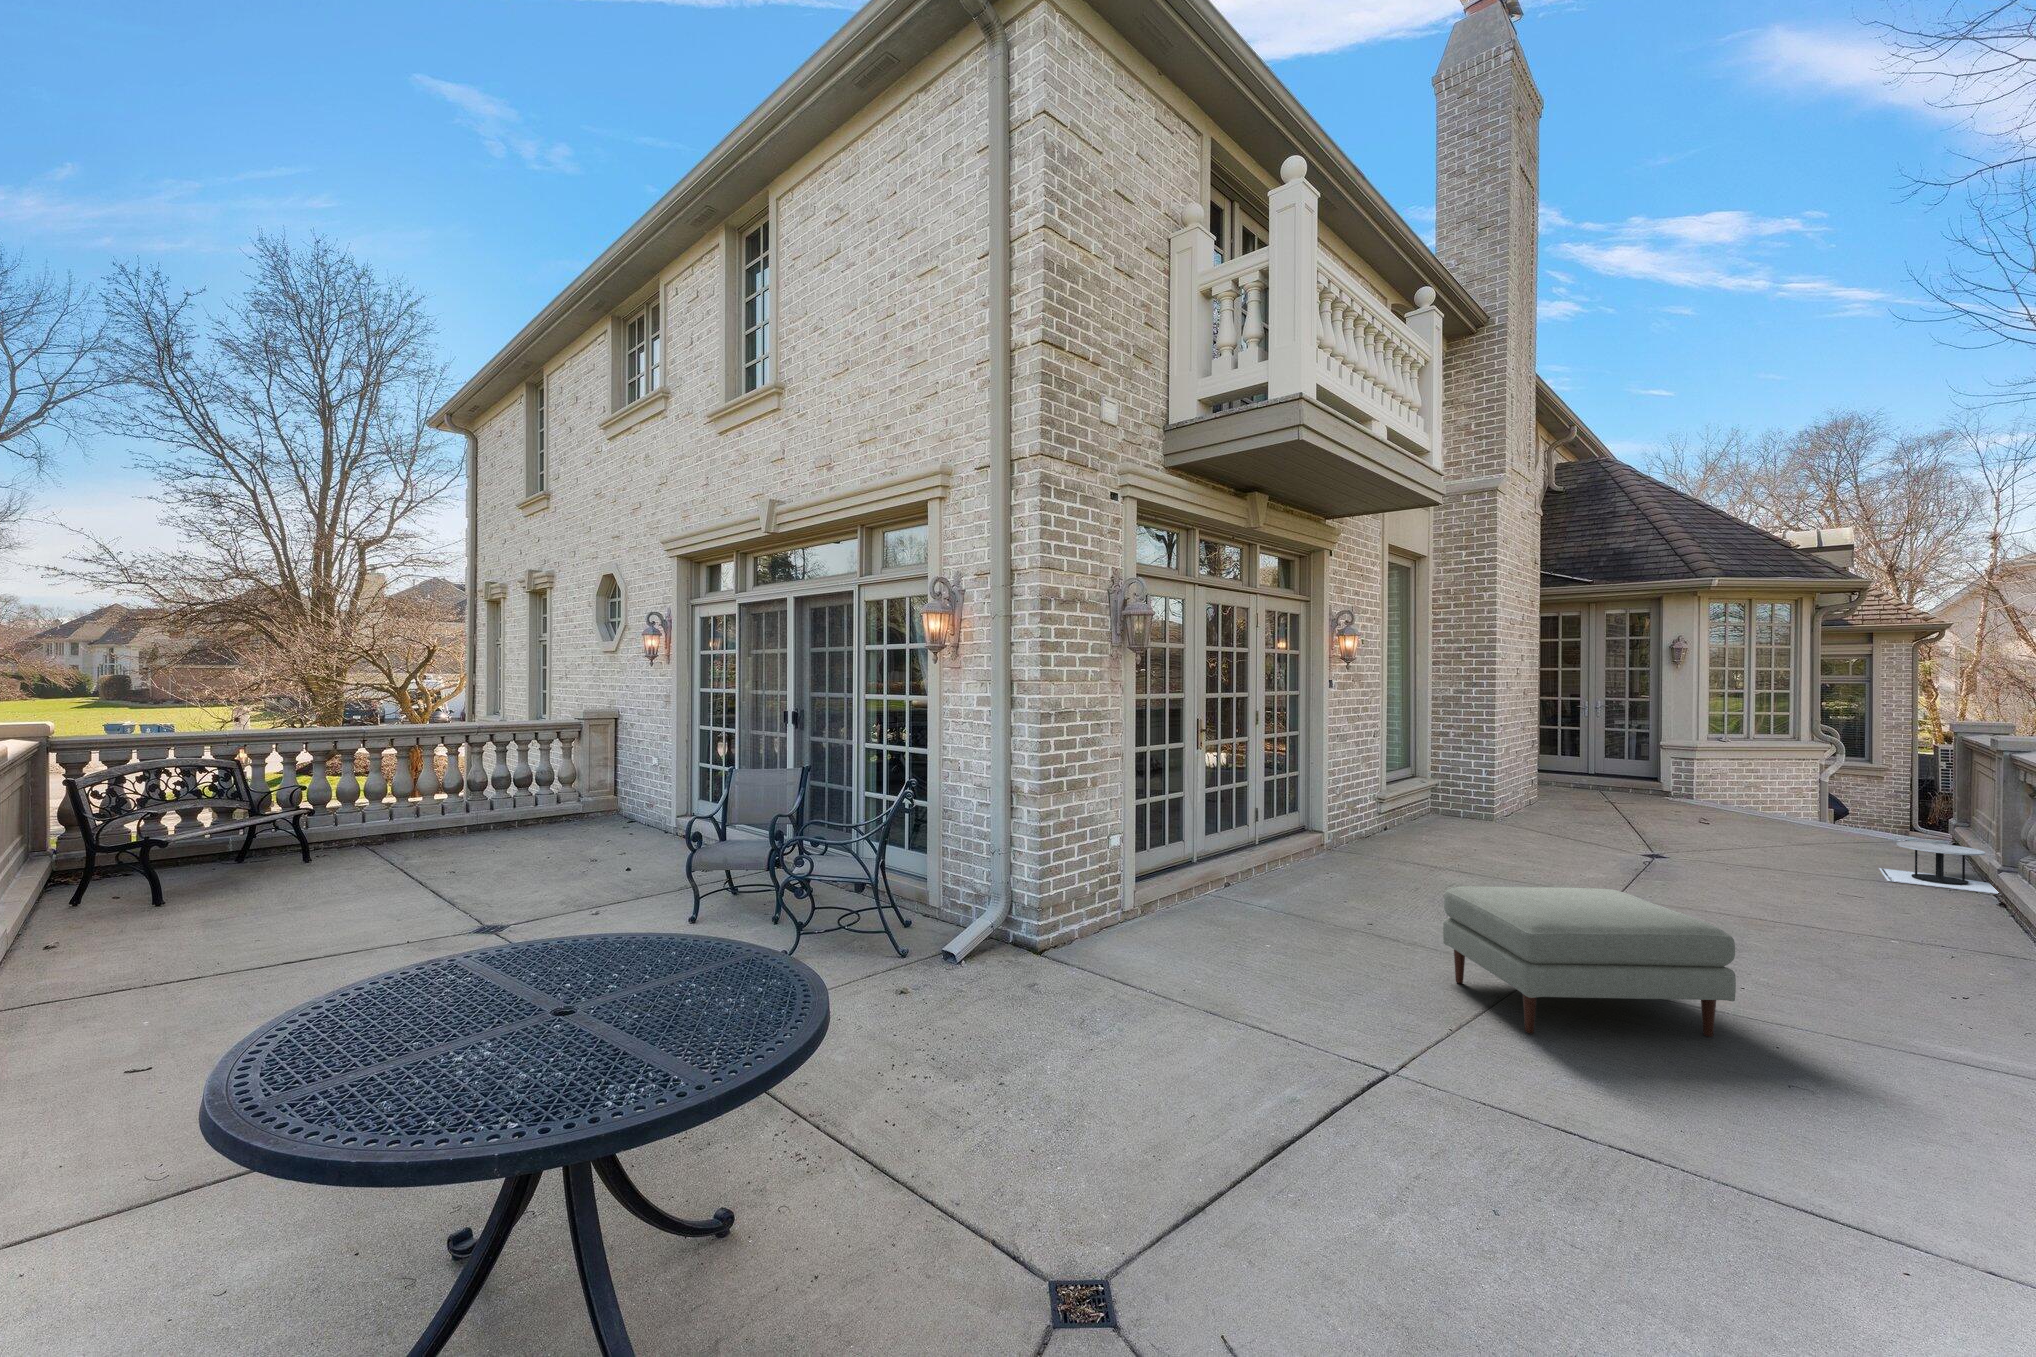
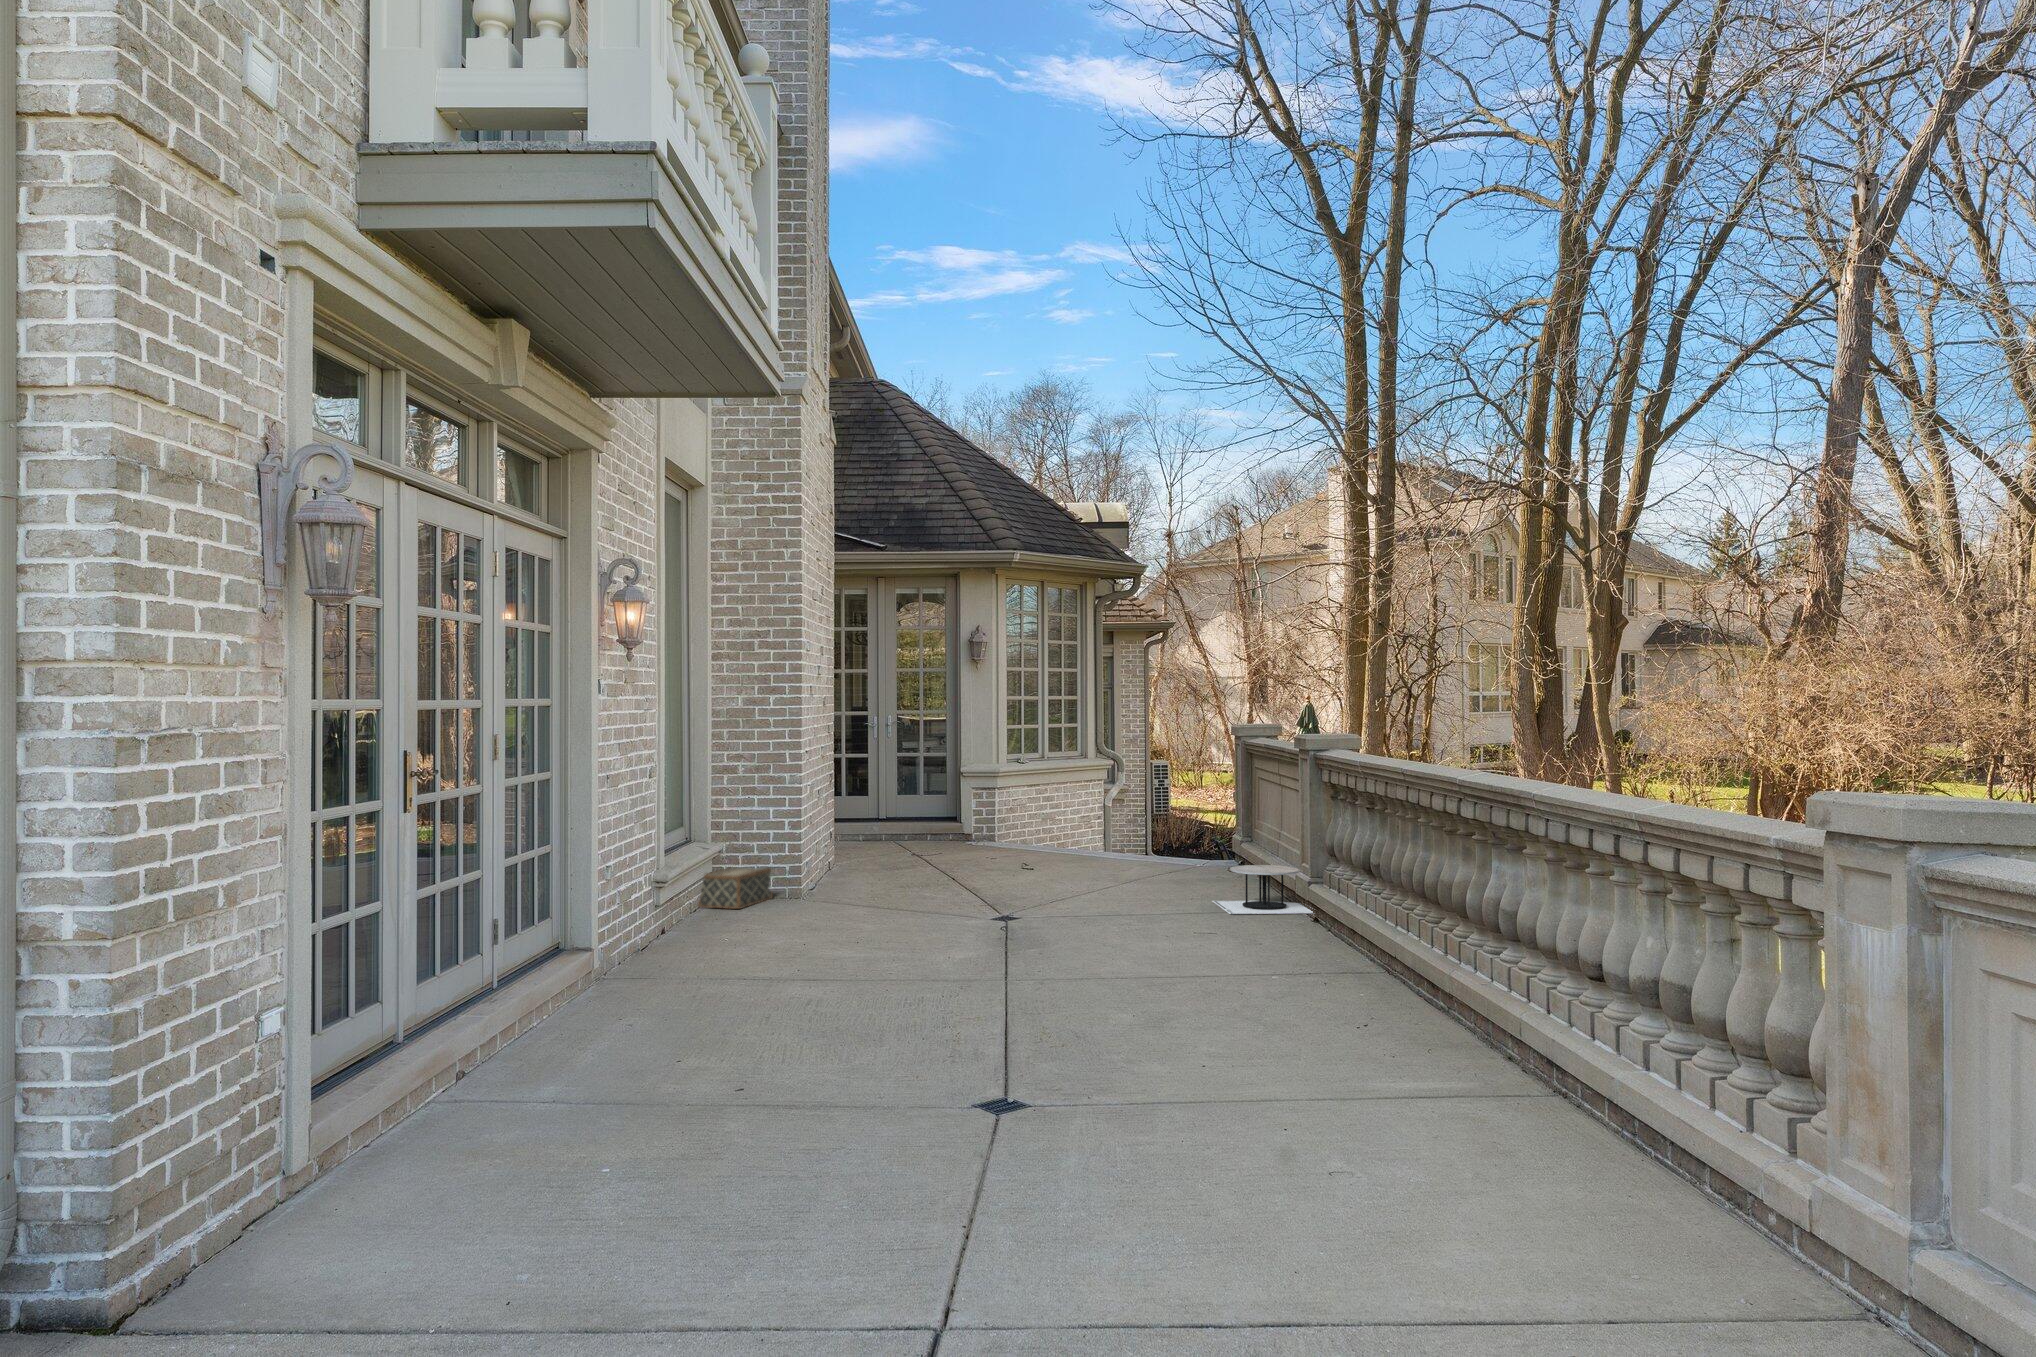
woven basket: none [1417,795,1473,822] -> present [698,868,773,909]
ottoman: present [1443,886,1736,1037] -> none [909,965,1263,1200]

